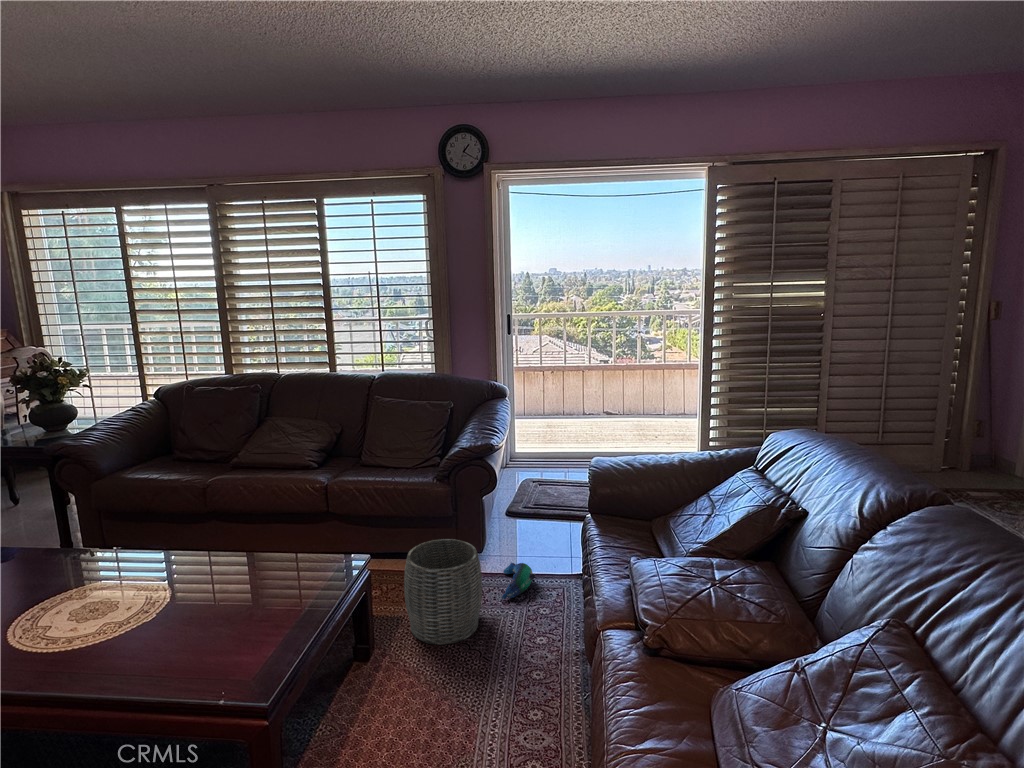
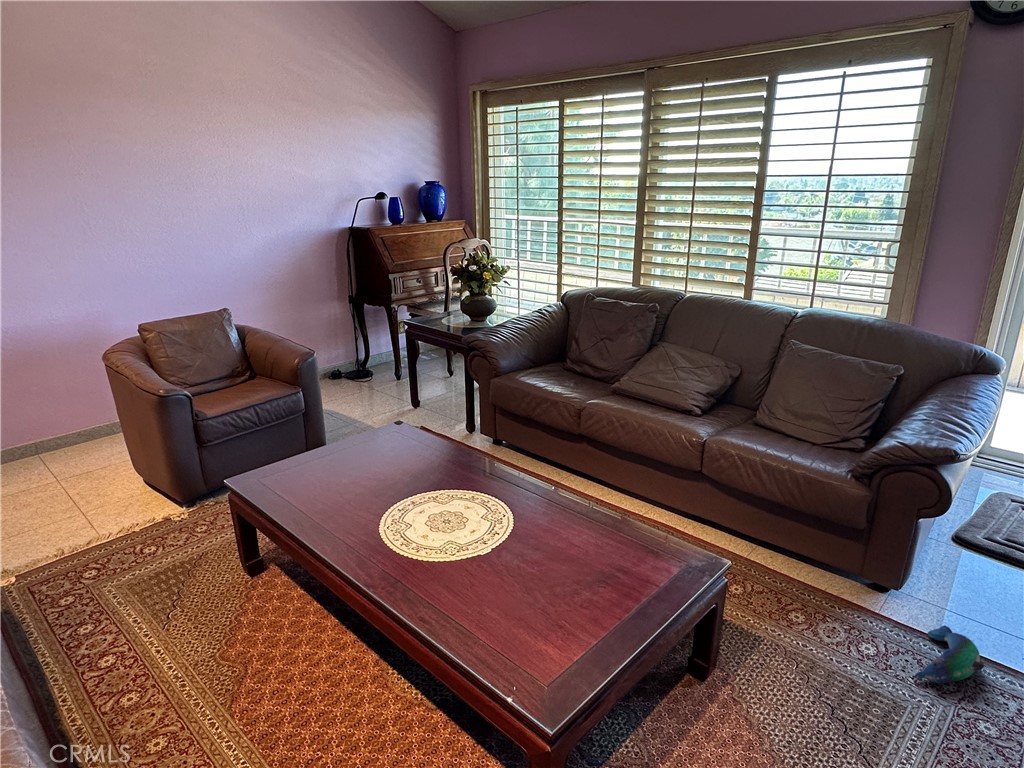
woven basket: present [404,539,482,645] -> none [767,562,891,714]

